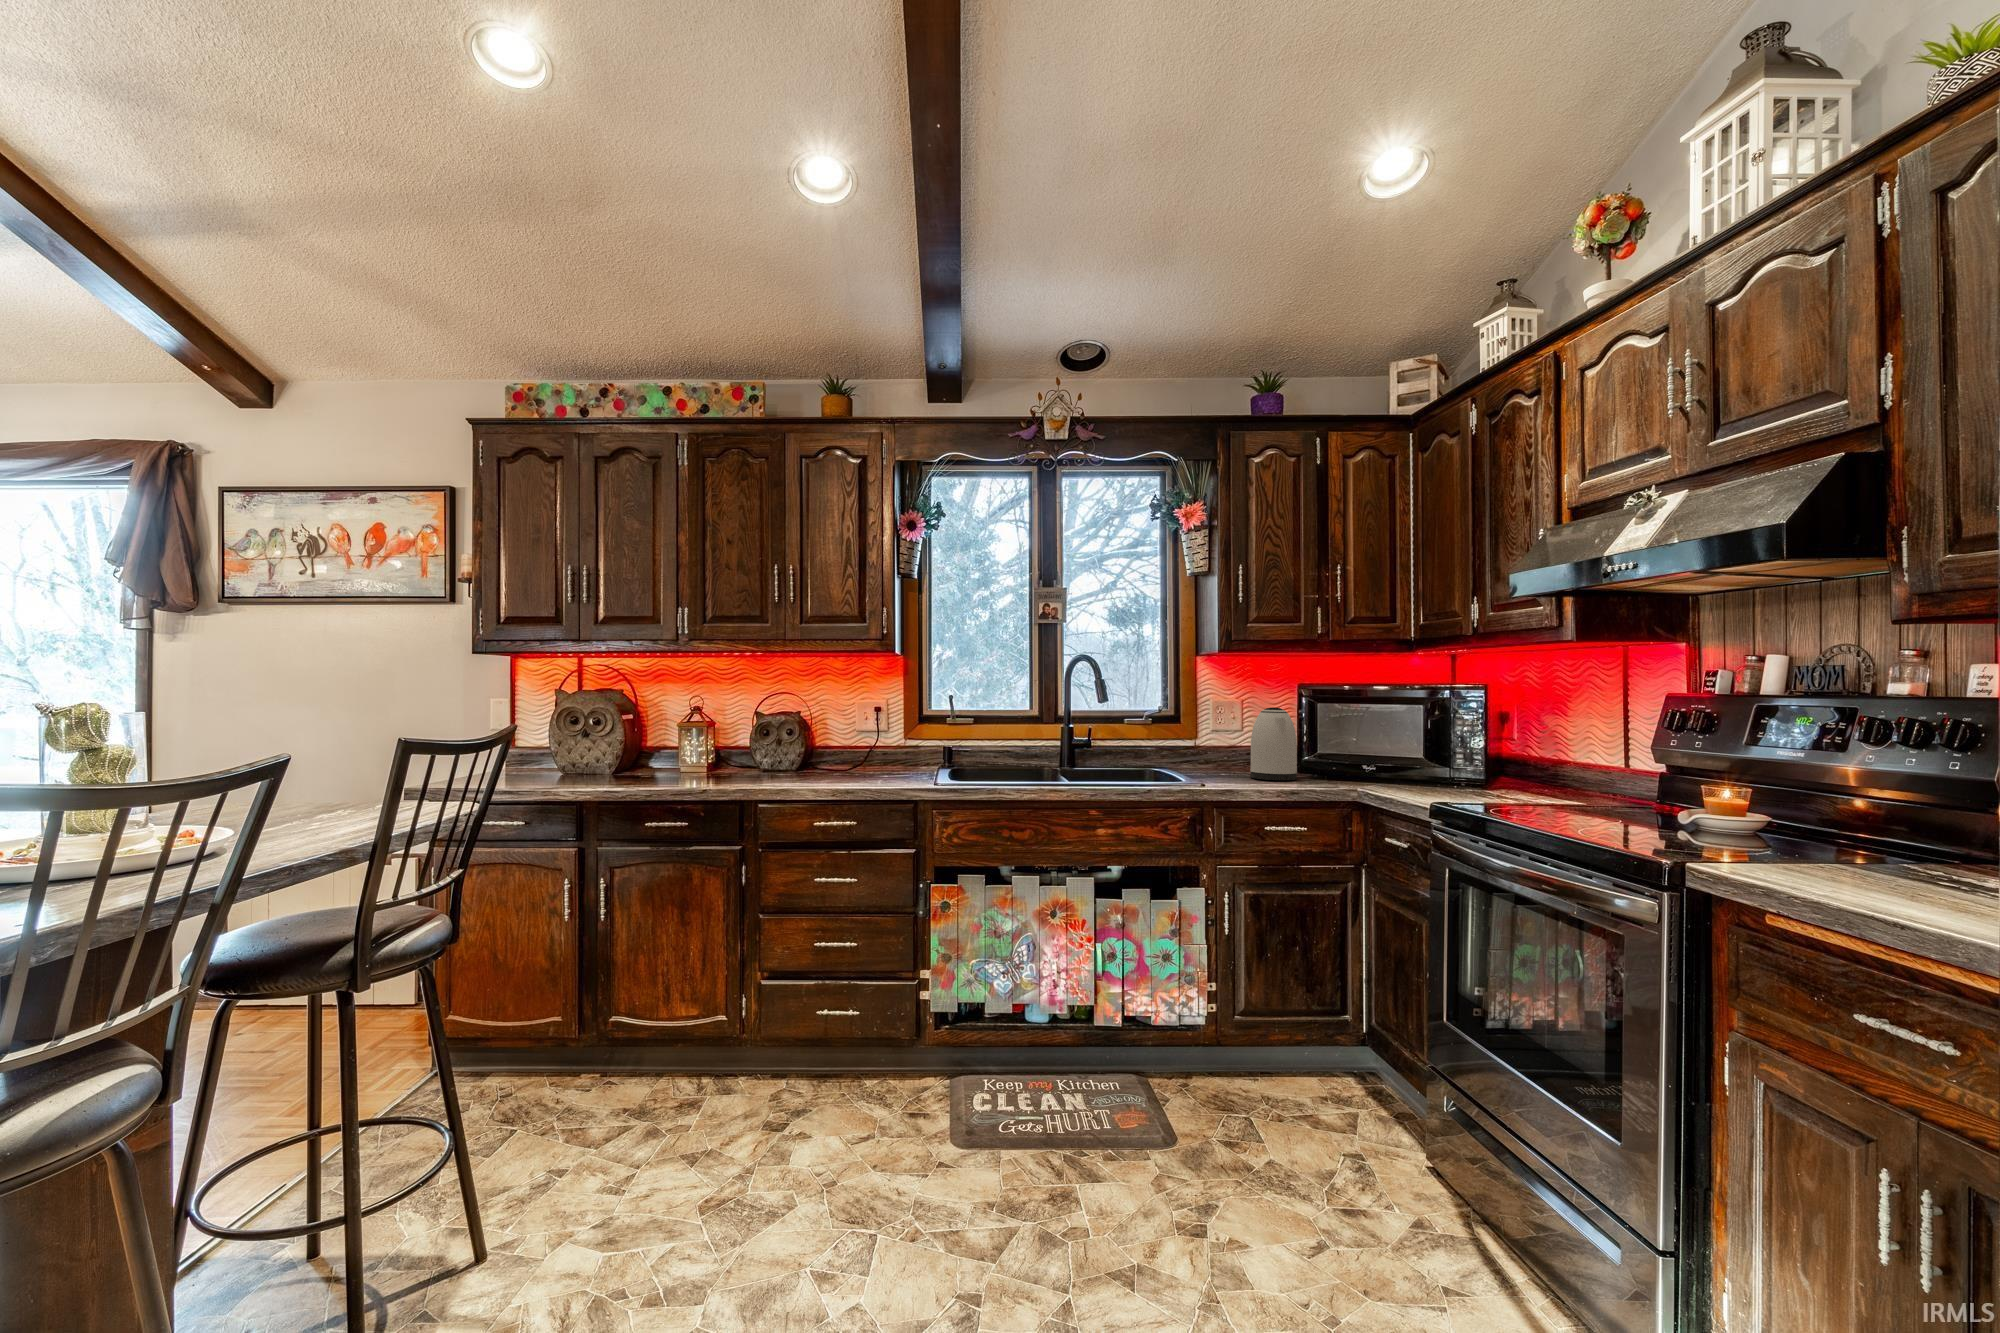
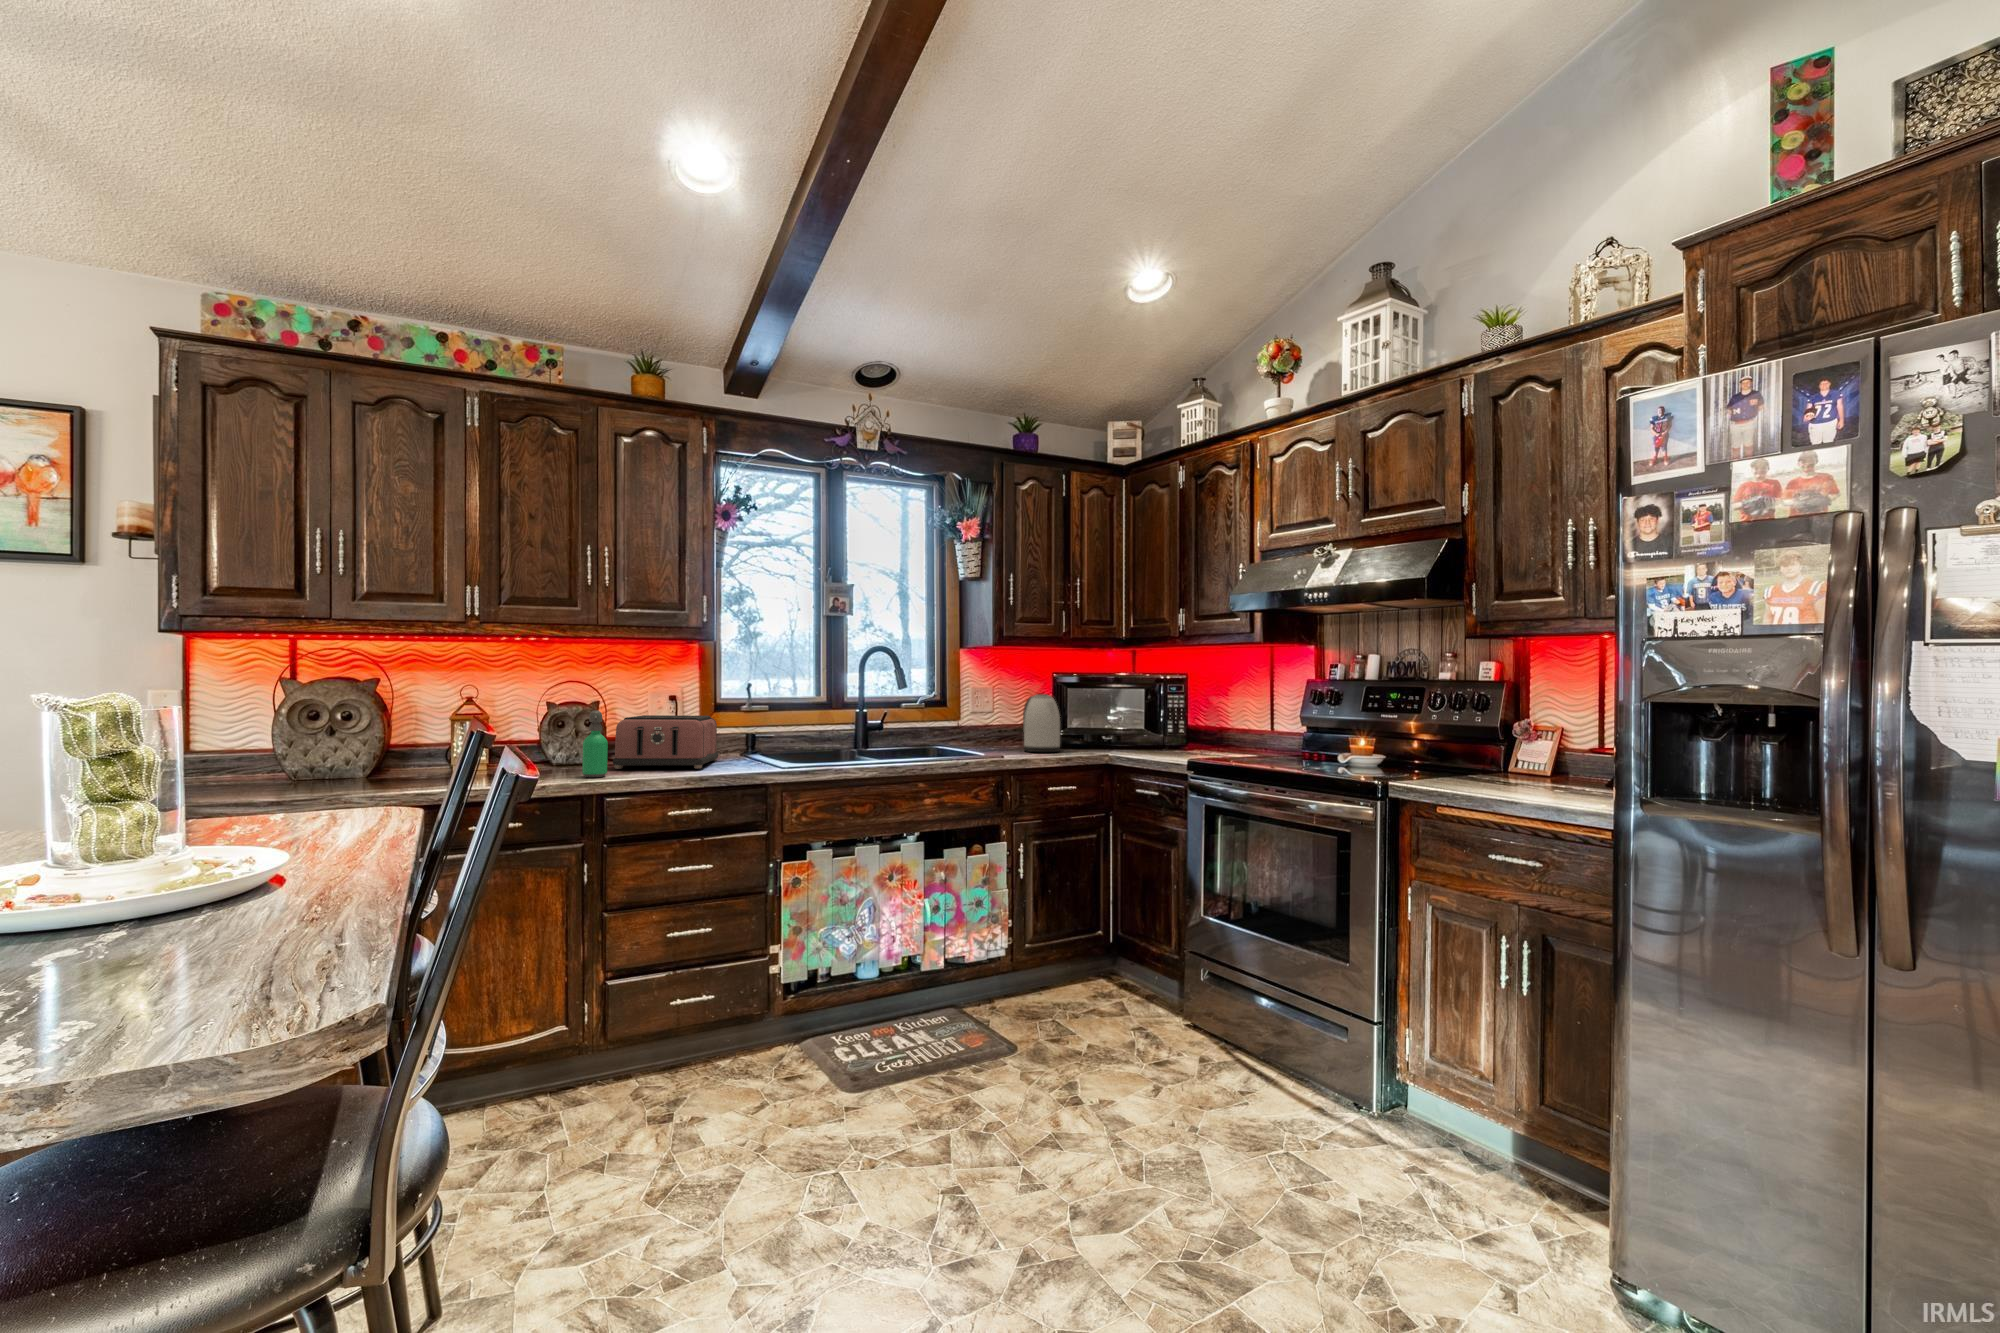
soap dispenser: none [752,718,775,782] -> present [582,711,608,777]
toaster: none [791,723,907,779] -> present [613,715,718,769]

